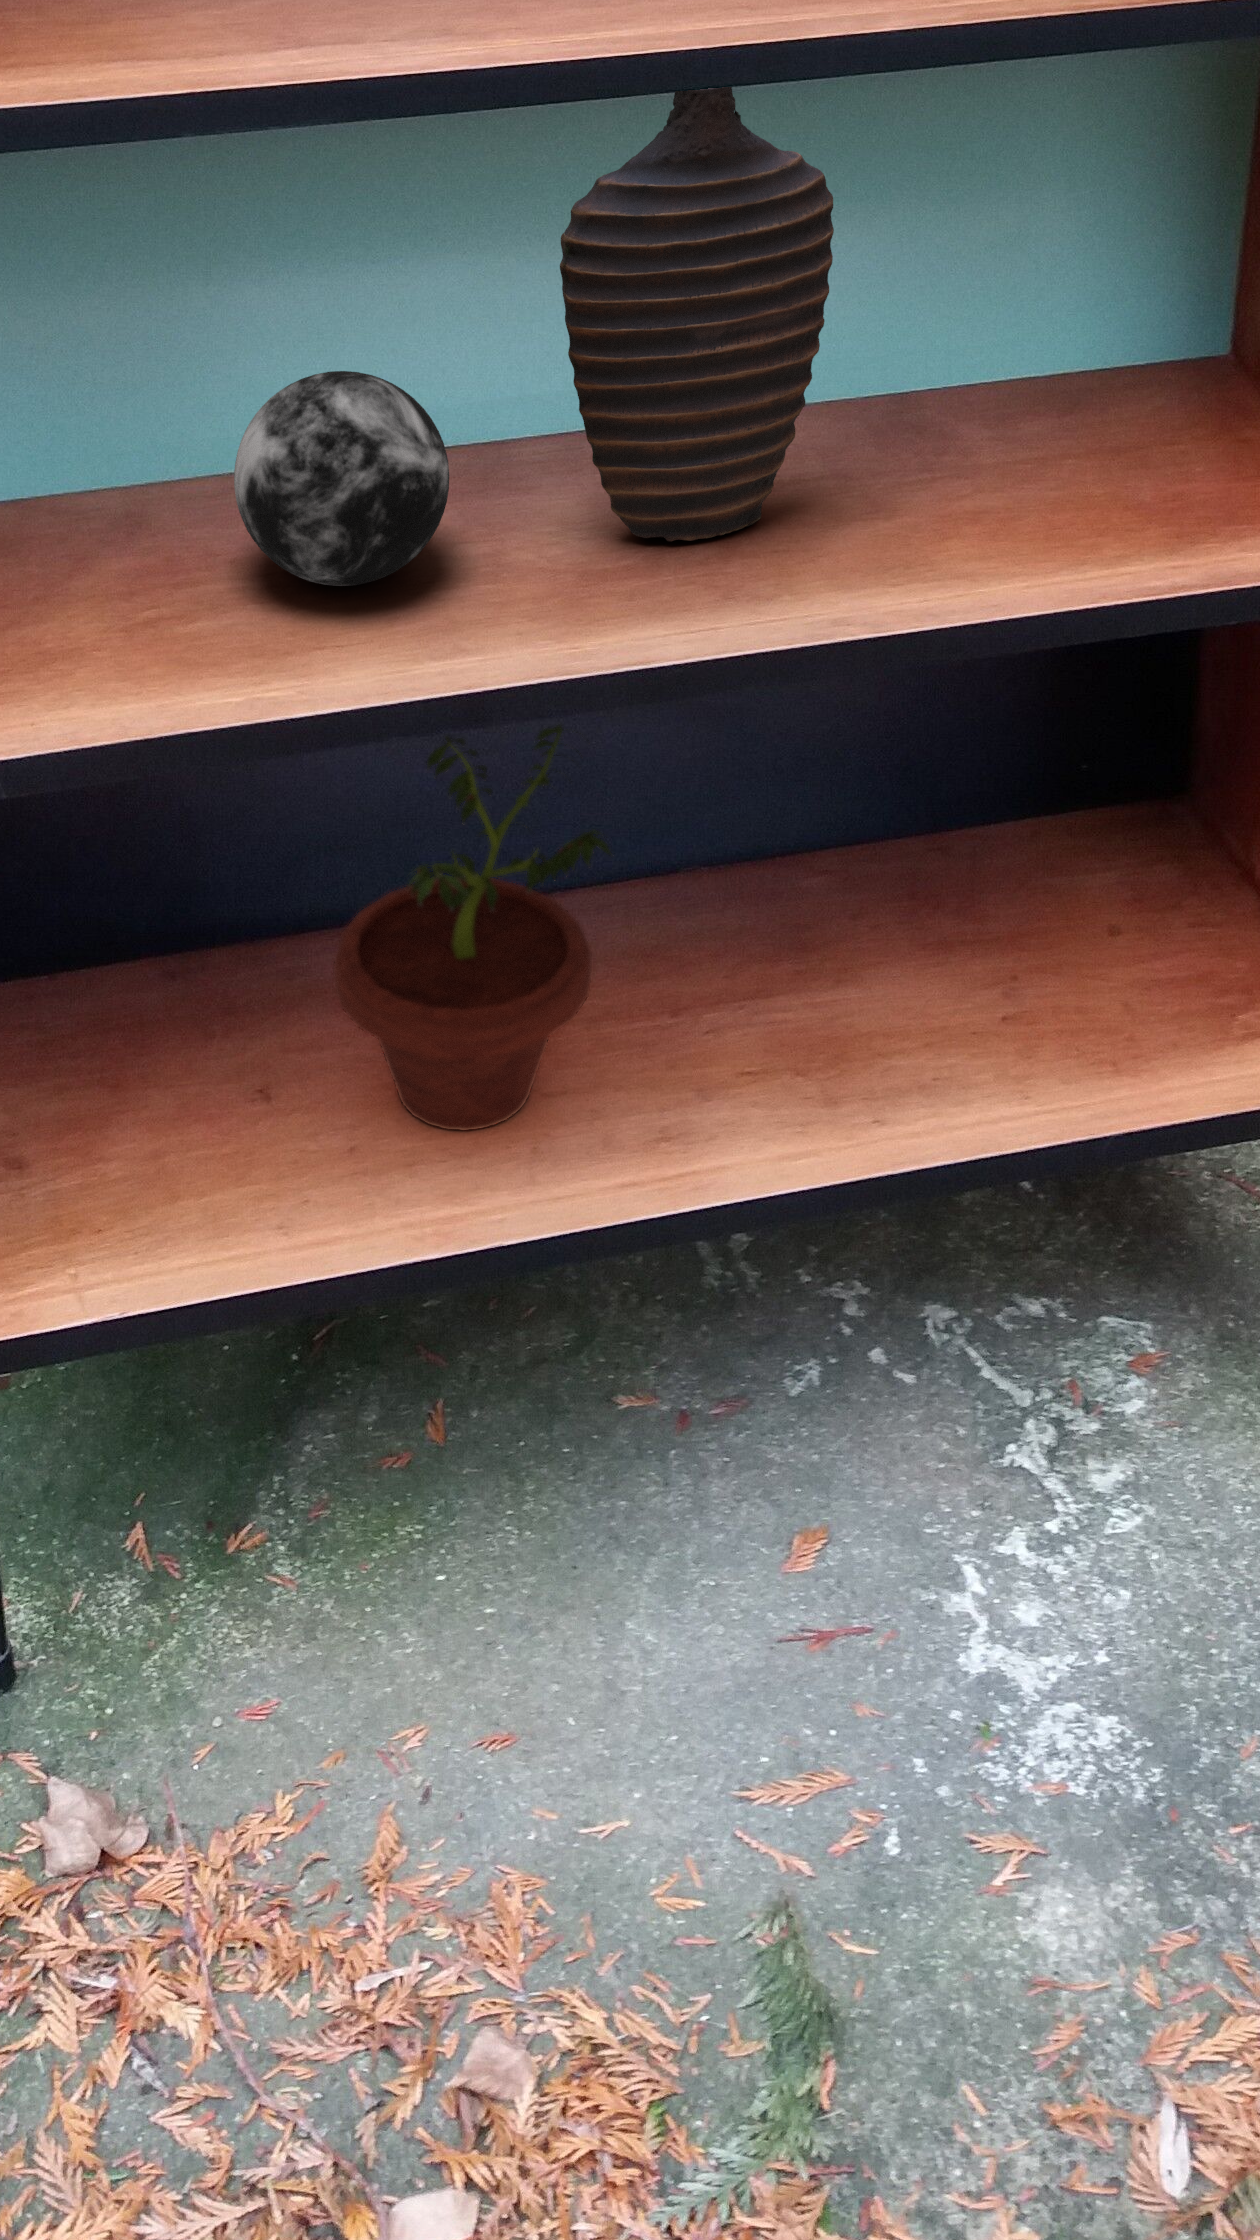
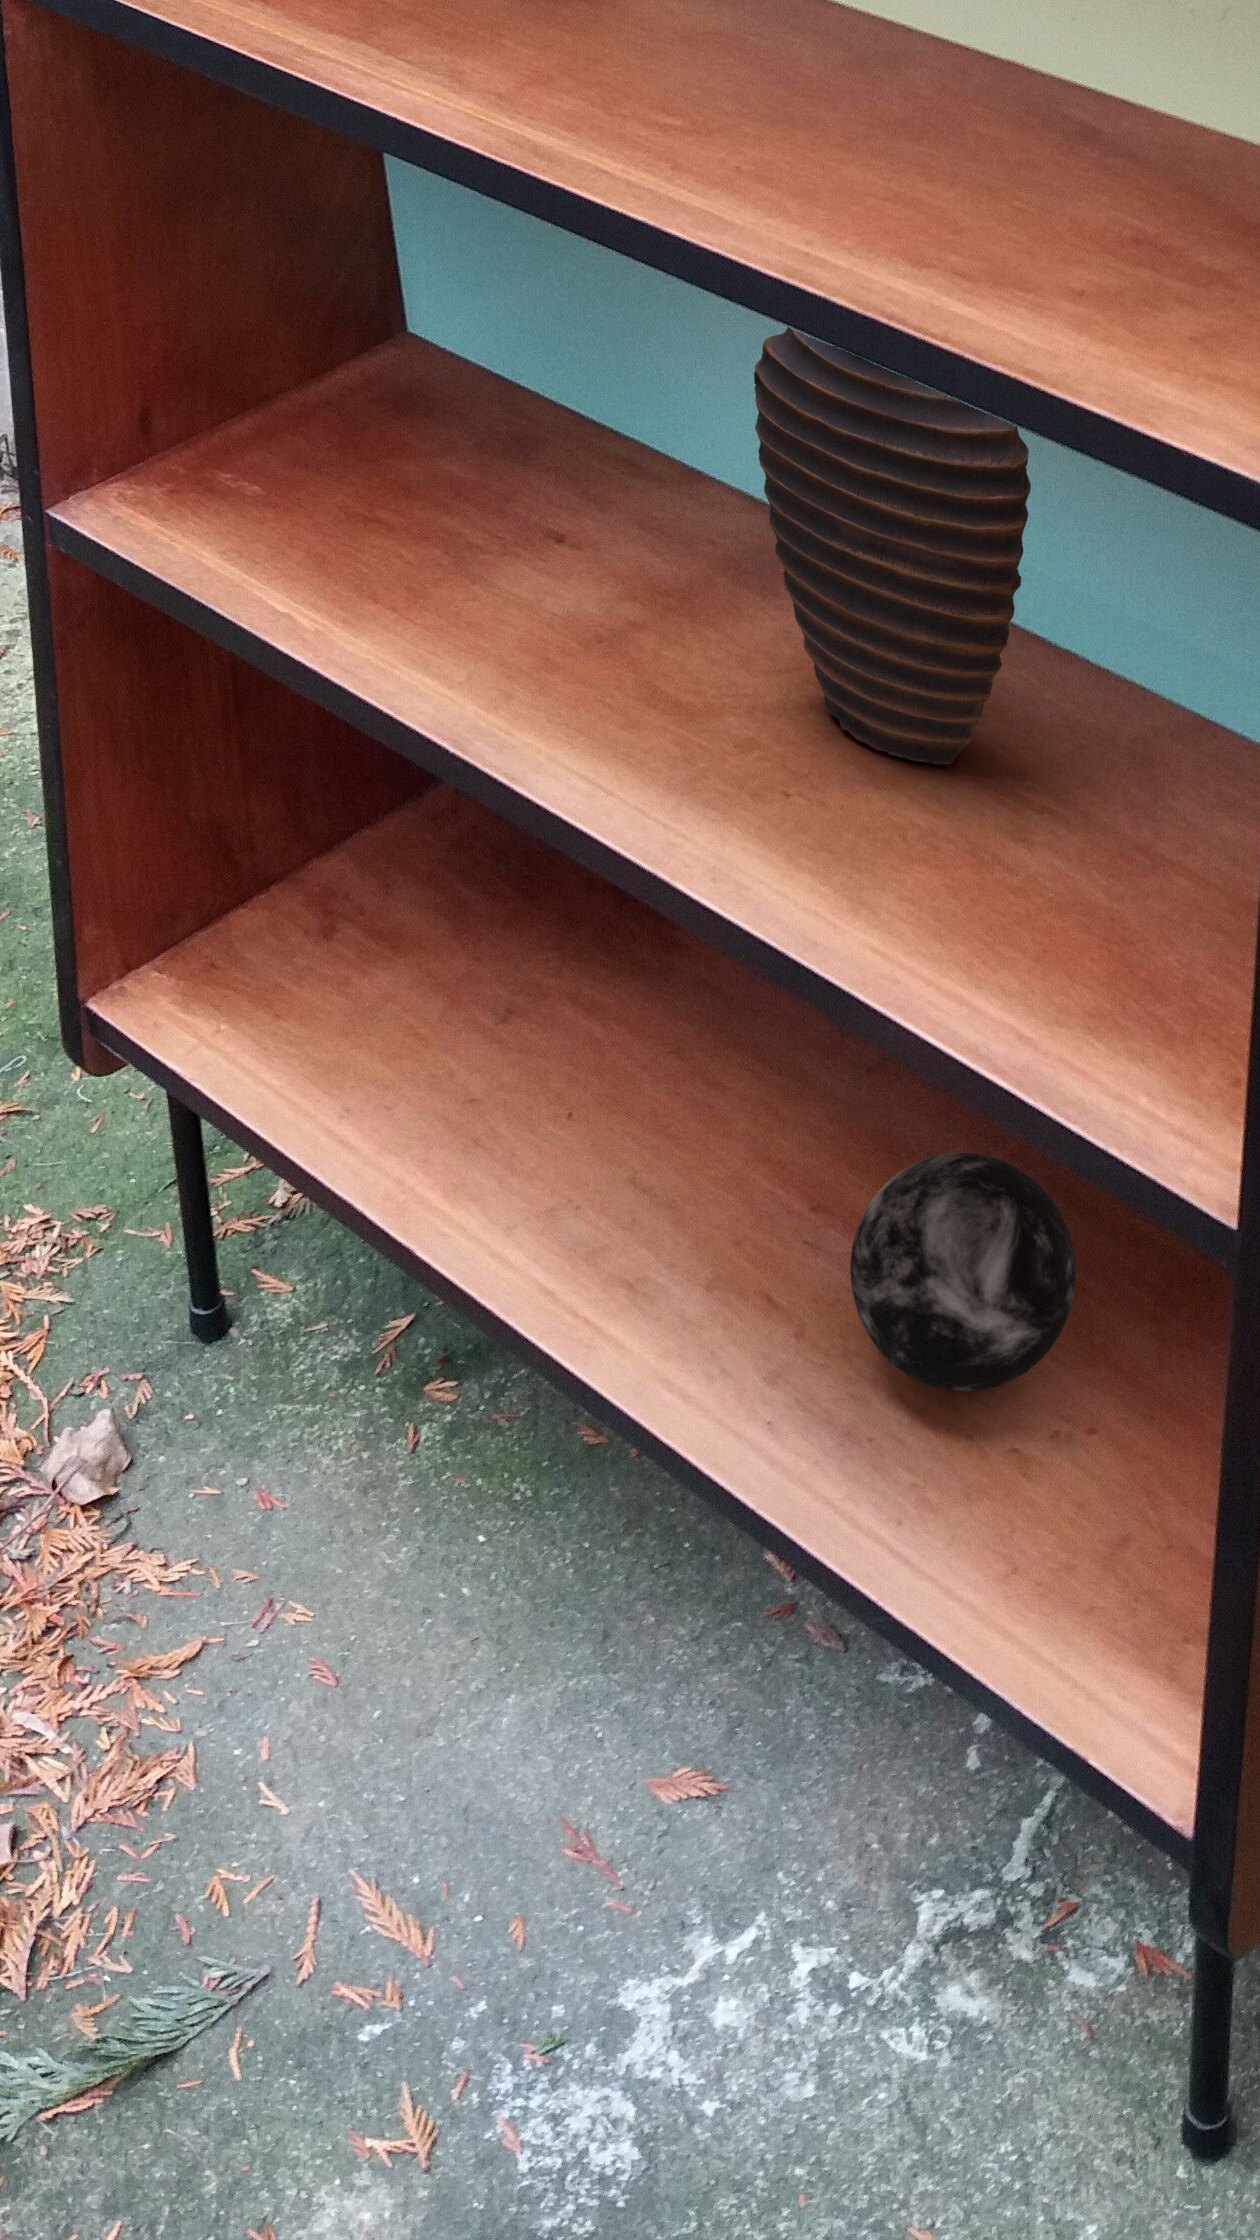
decorative orb: present [234,371,449,586] -> present [850,1152,1076,1391]
potted plant: present [333,725,611,1131] -> none [500,764,773,1173]

